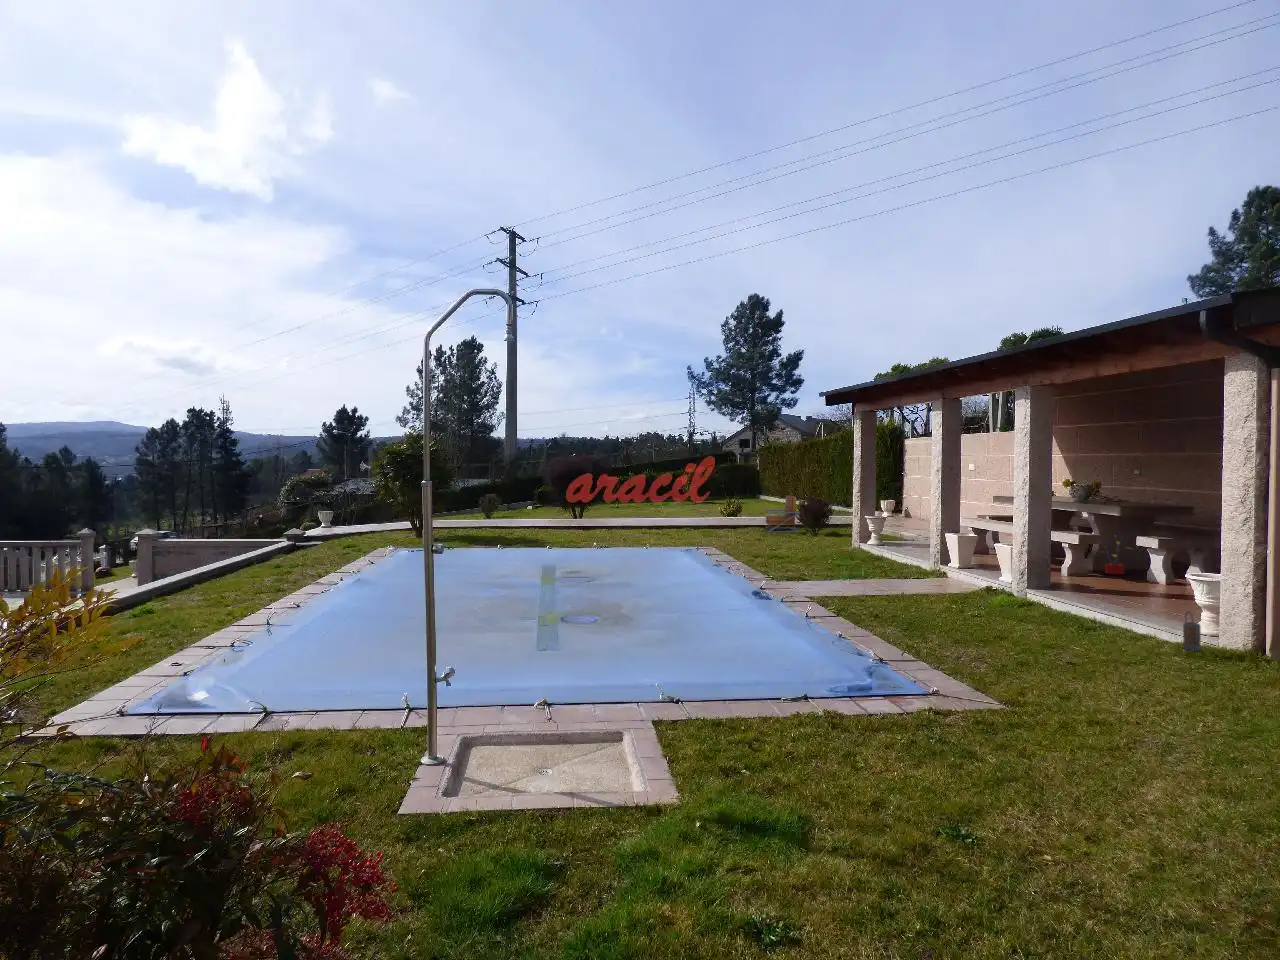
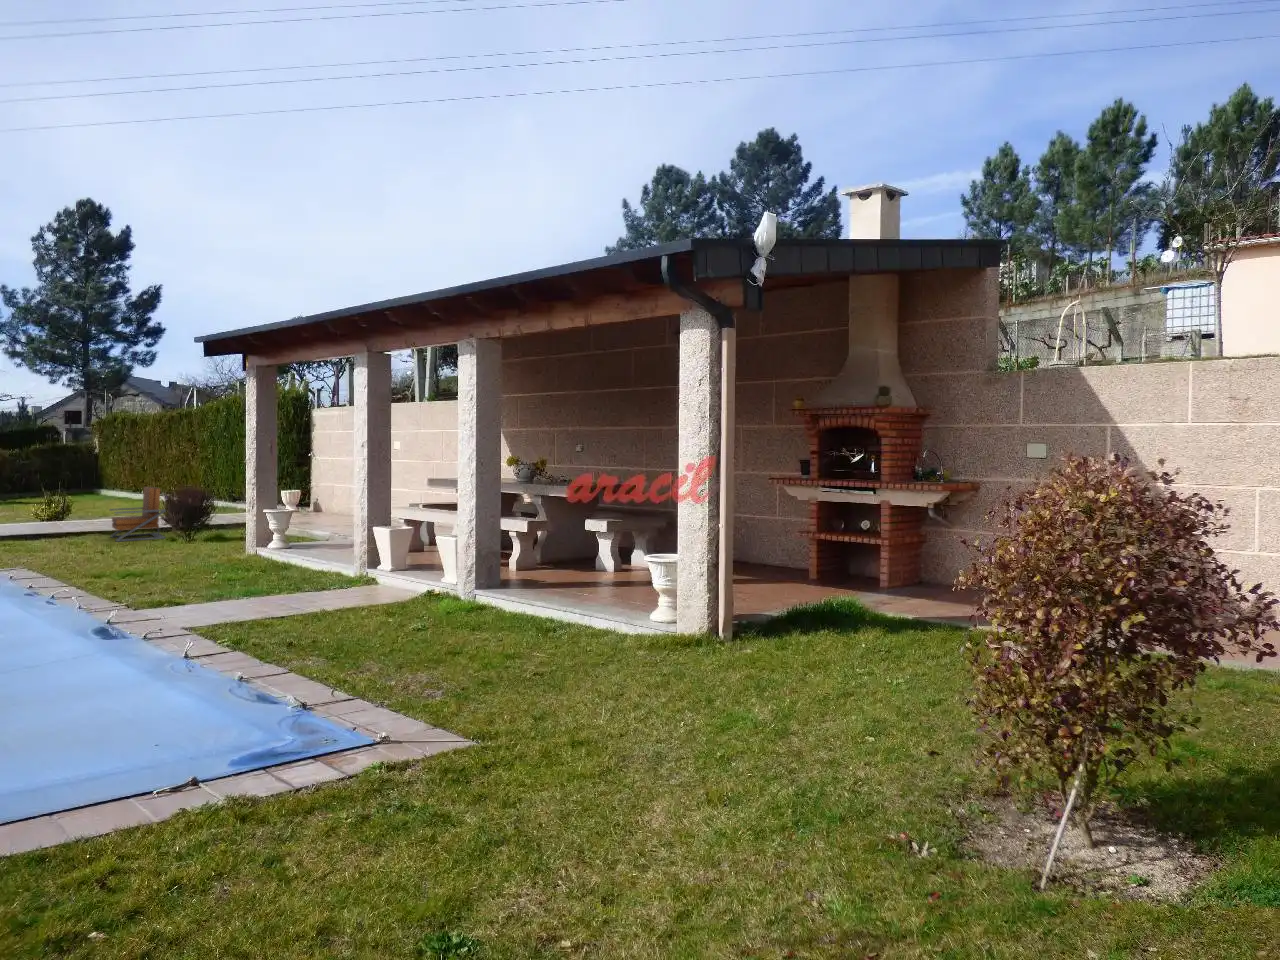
decorative plant: present [1104,539,1124,575] -> none [538,517,582,565]
watering can: present [1183,611,1201,651] -> none [646,598,662,641]

